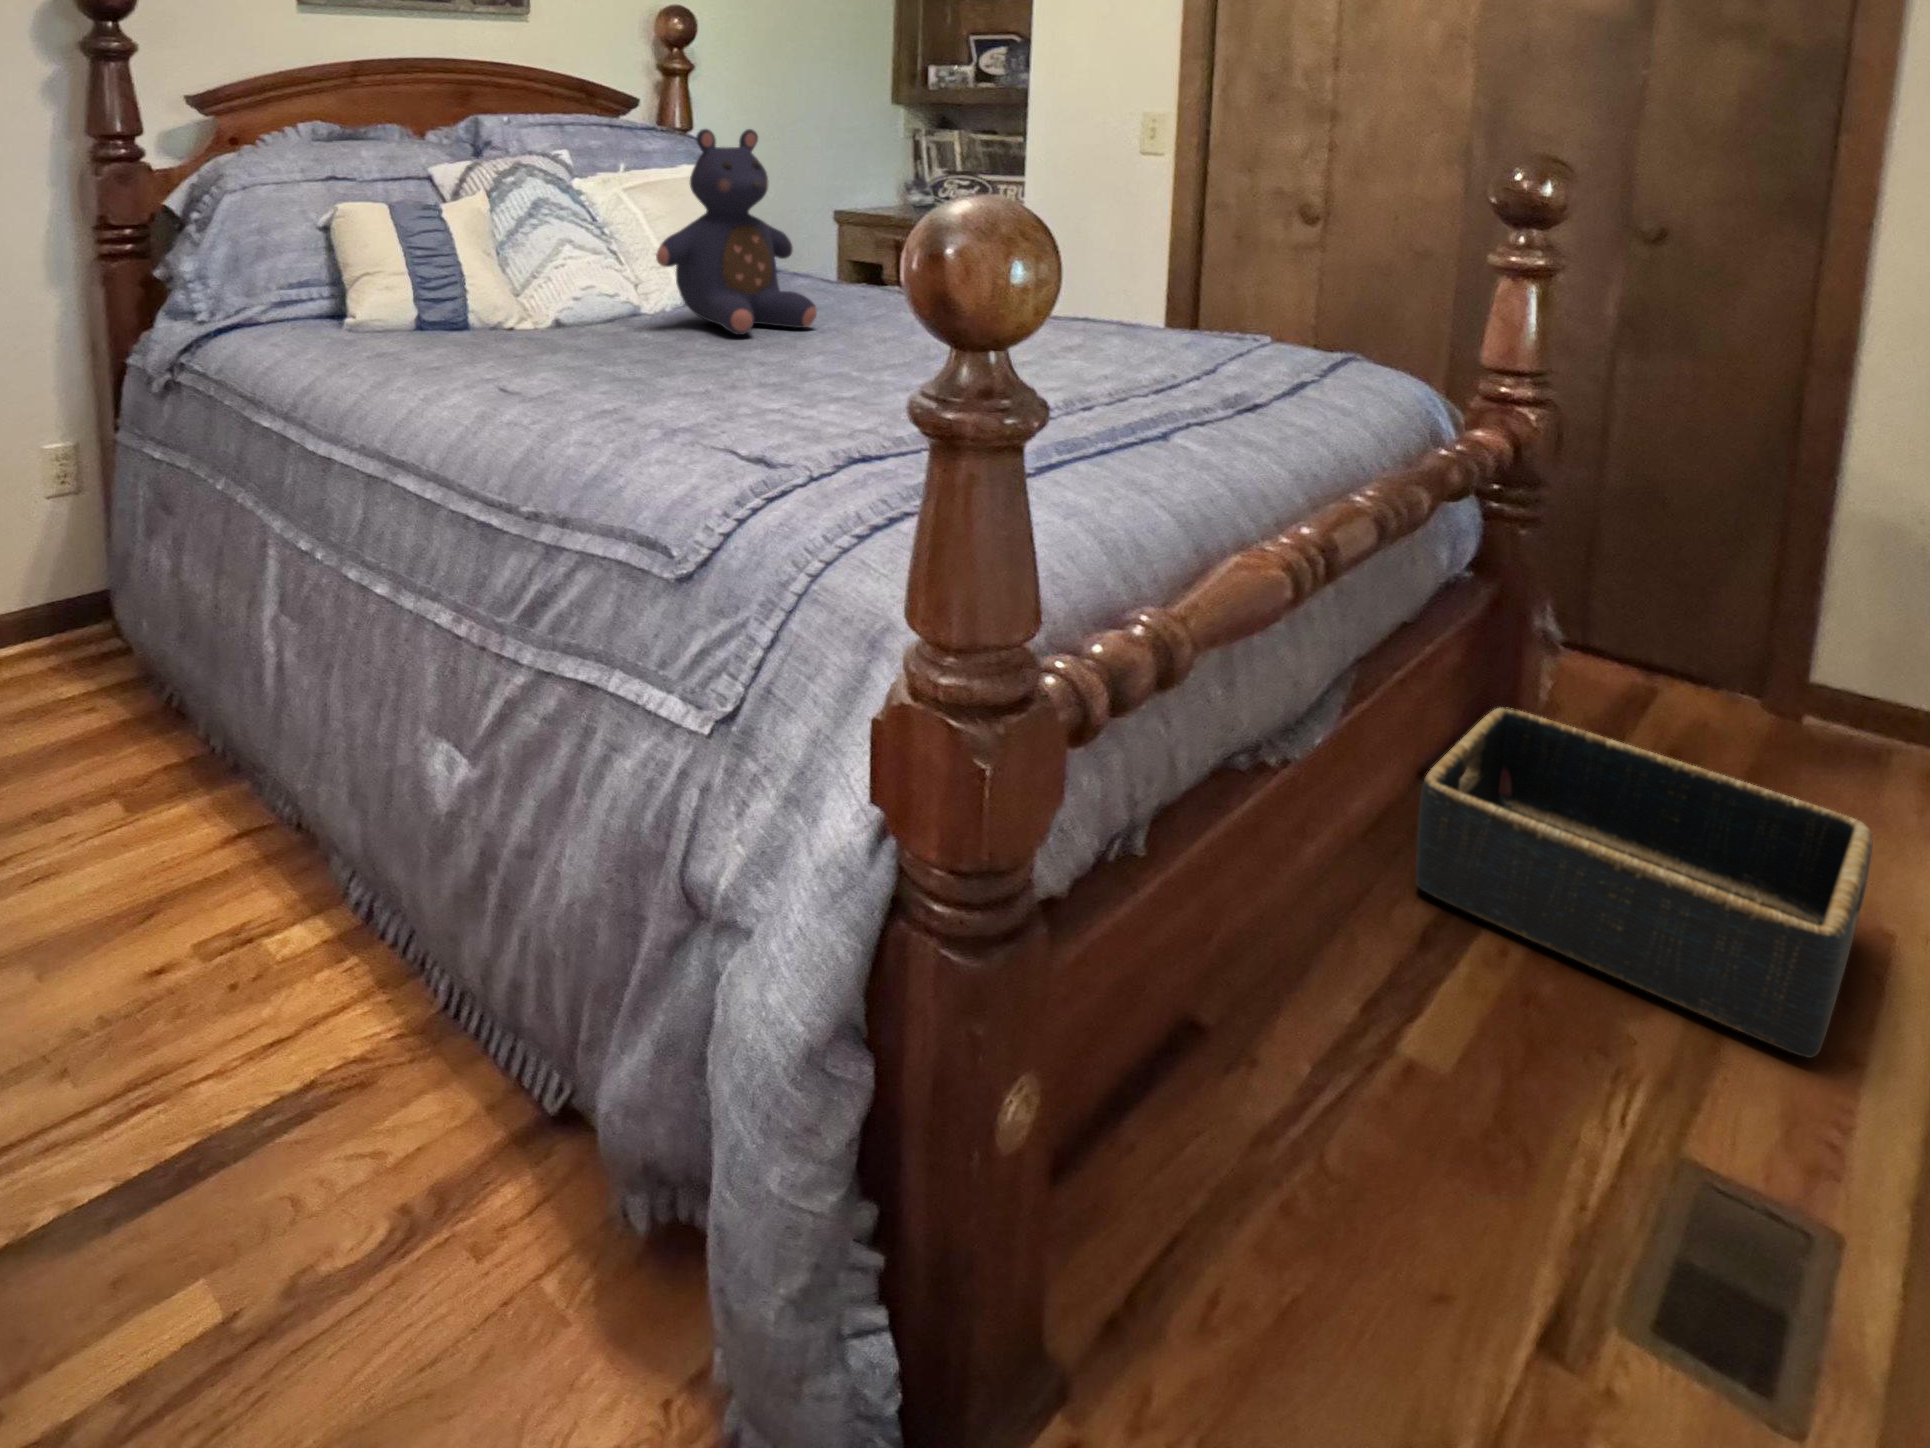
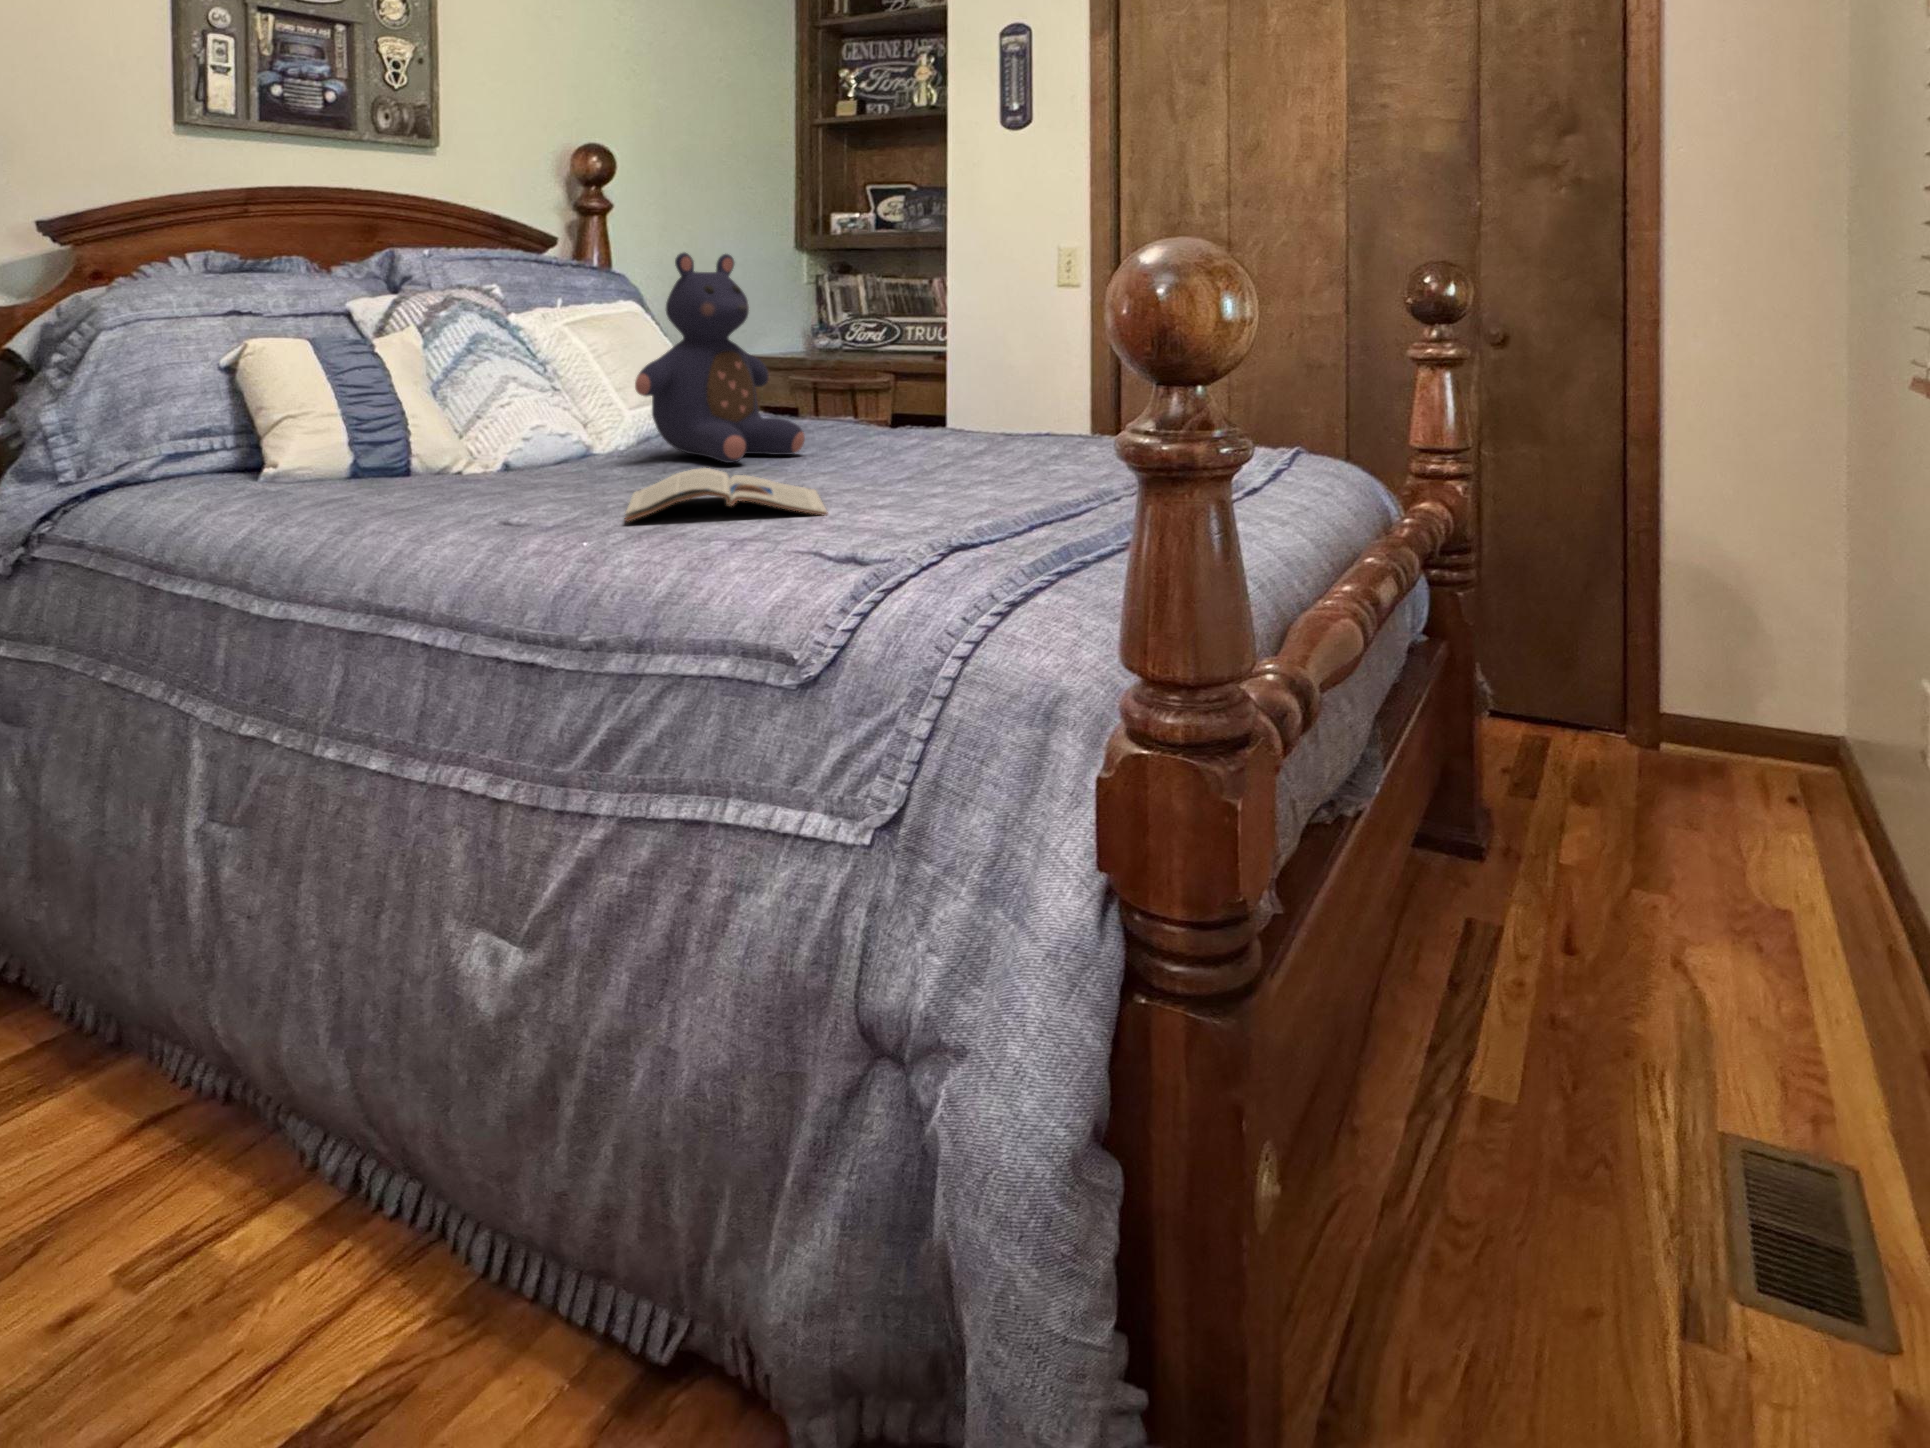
magazine: none [594,346,792,404] -> present [625,468,827,522]
basket: present [1416,708,1872,1058] -> none [1420,766,1776,1033]

